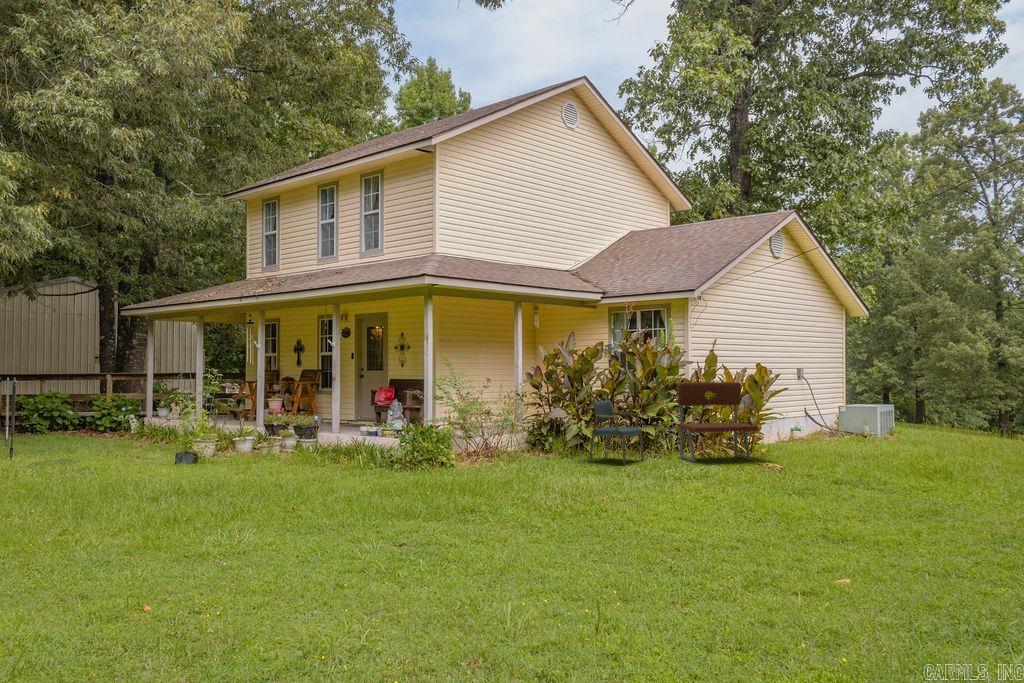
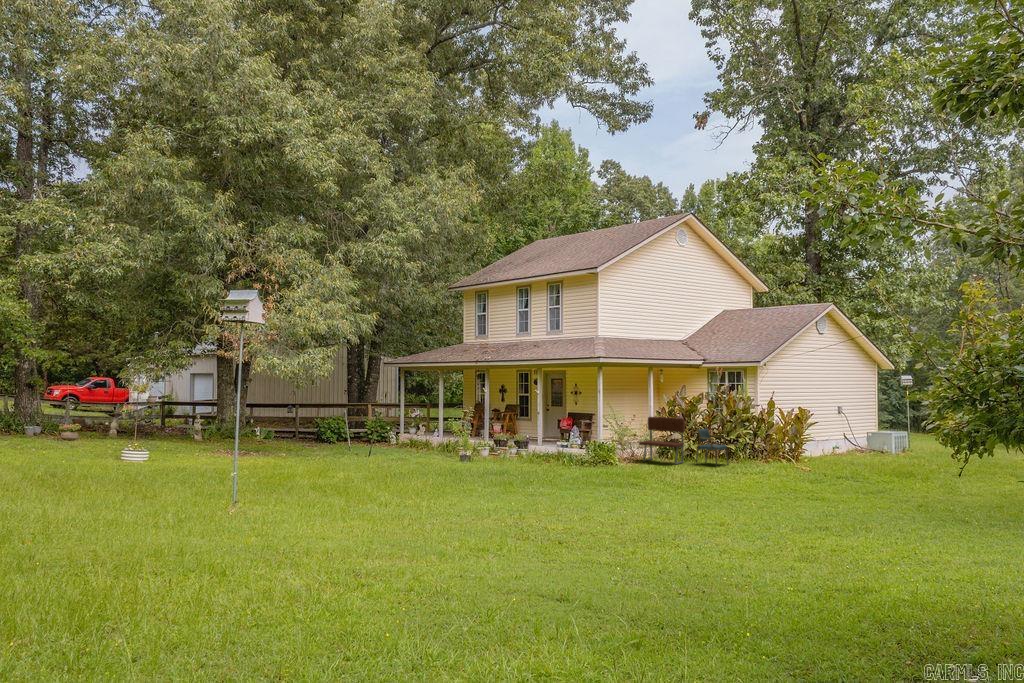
bench: present [677,382,758,462] -> present [639,417,685,465]

